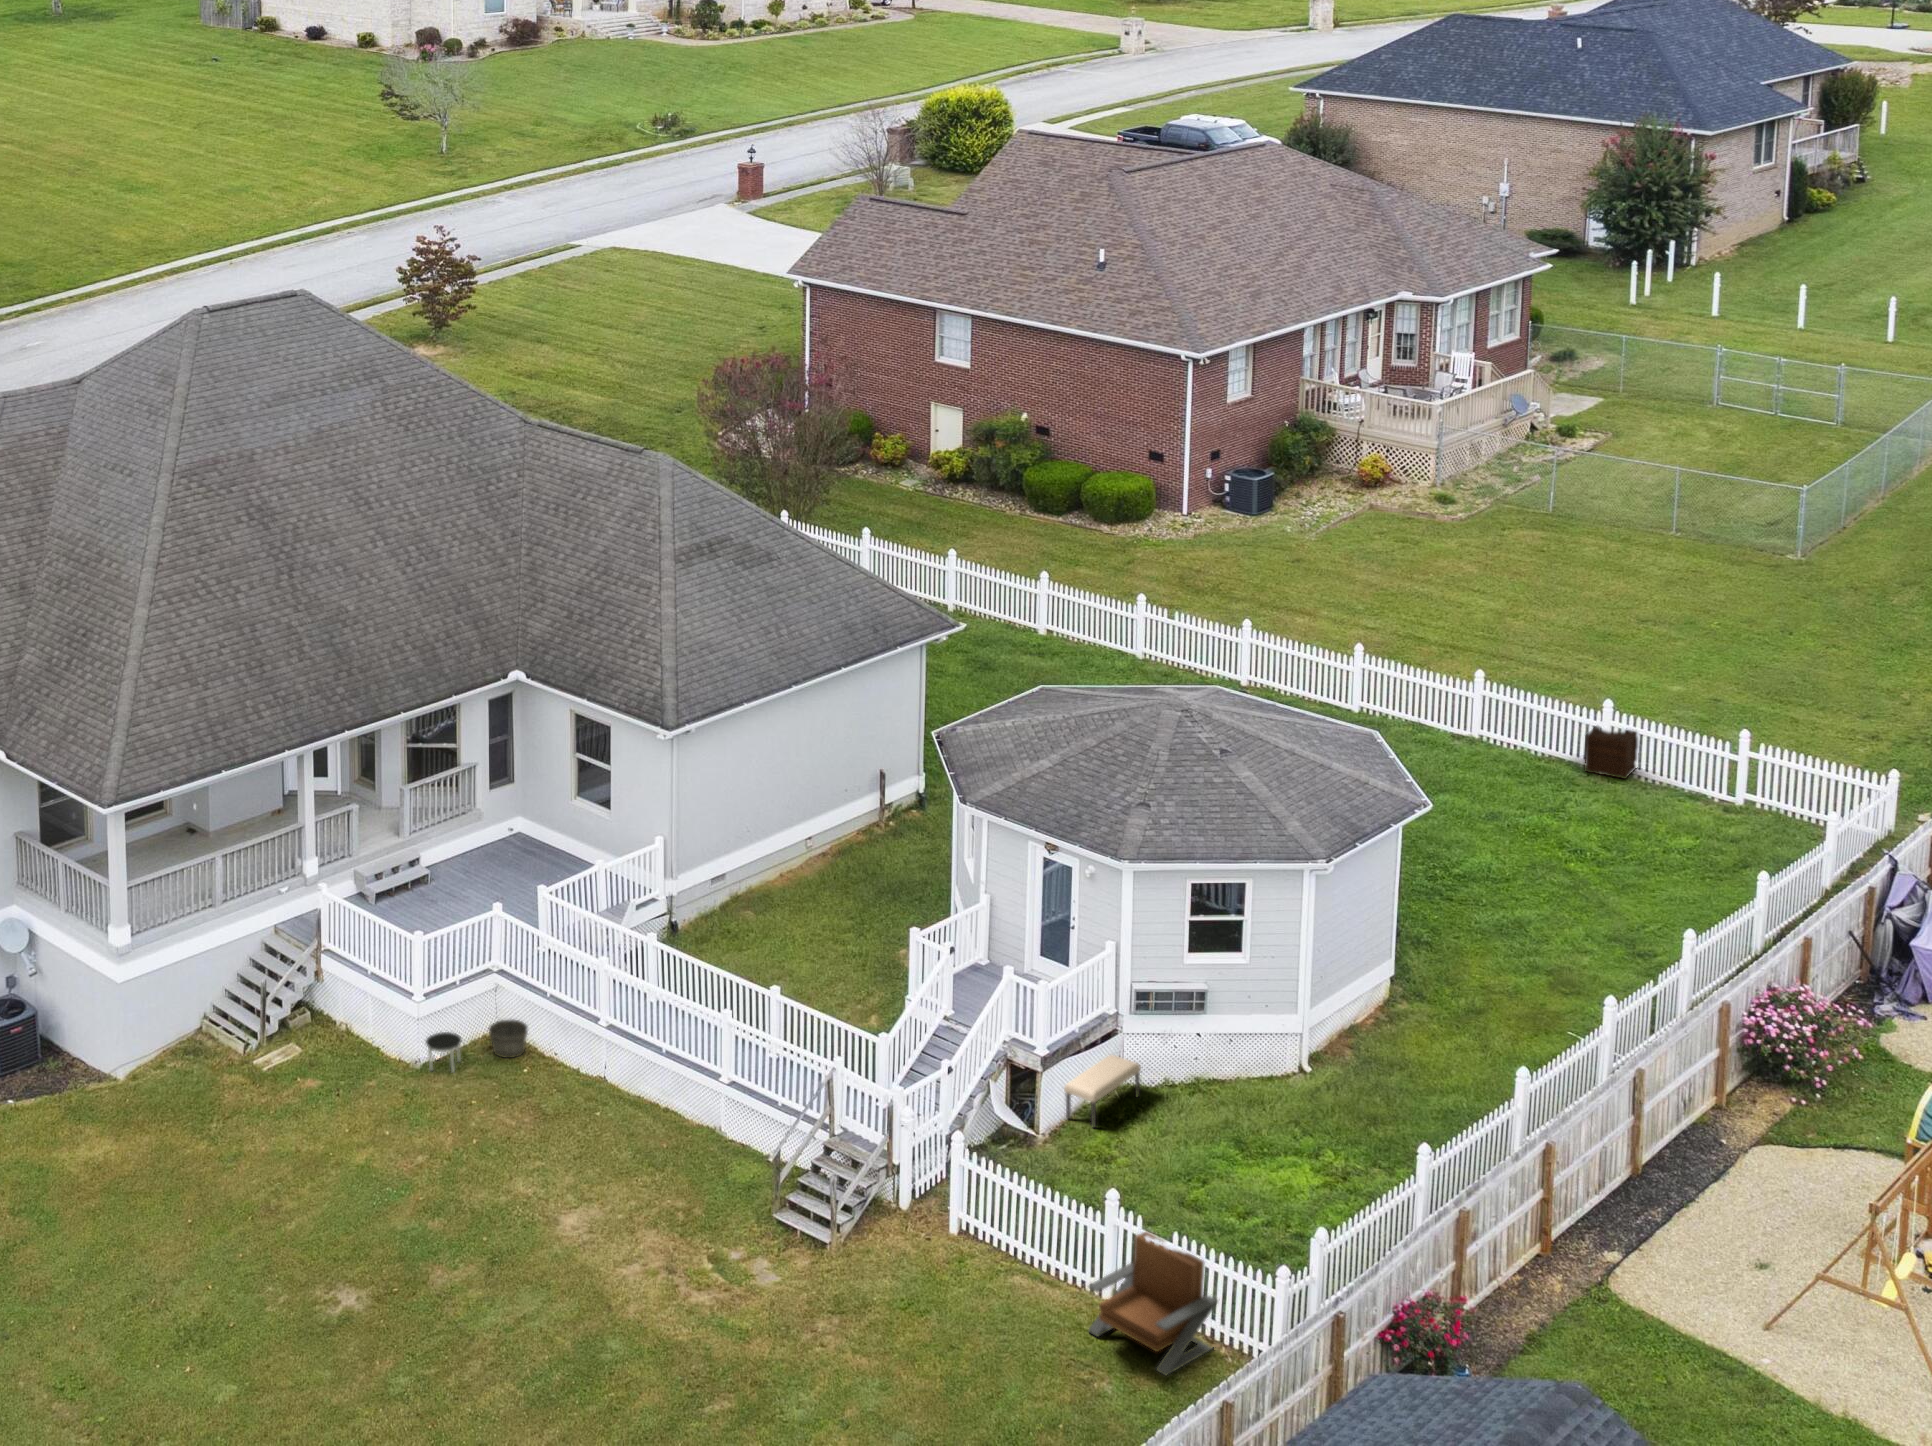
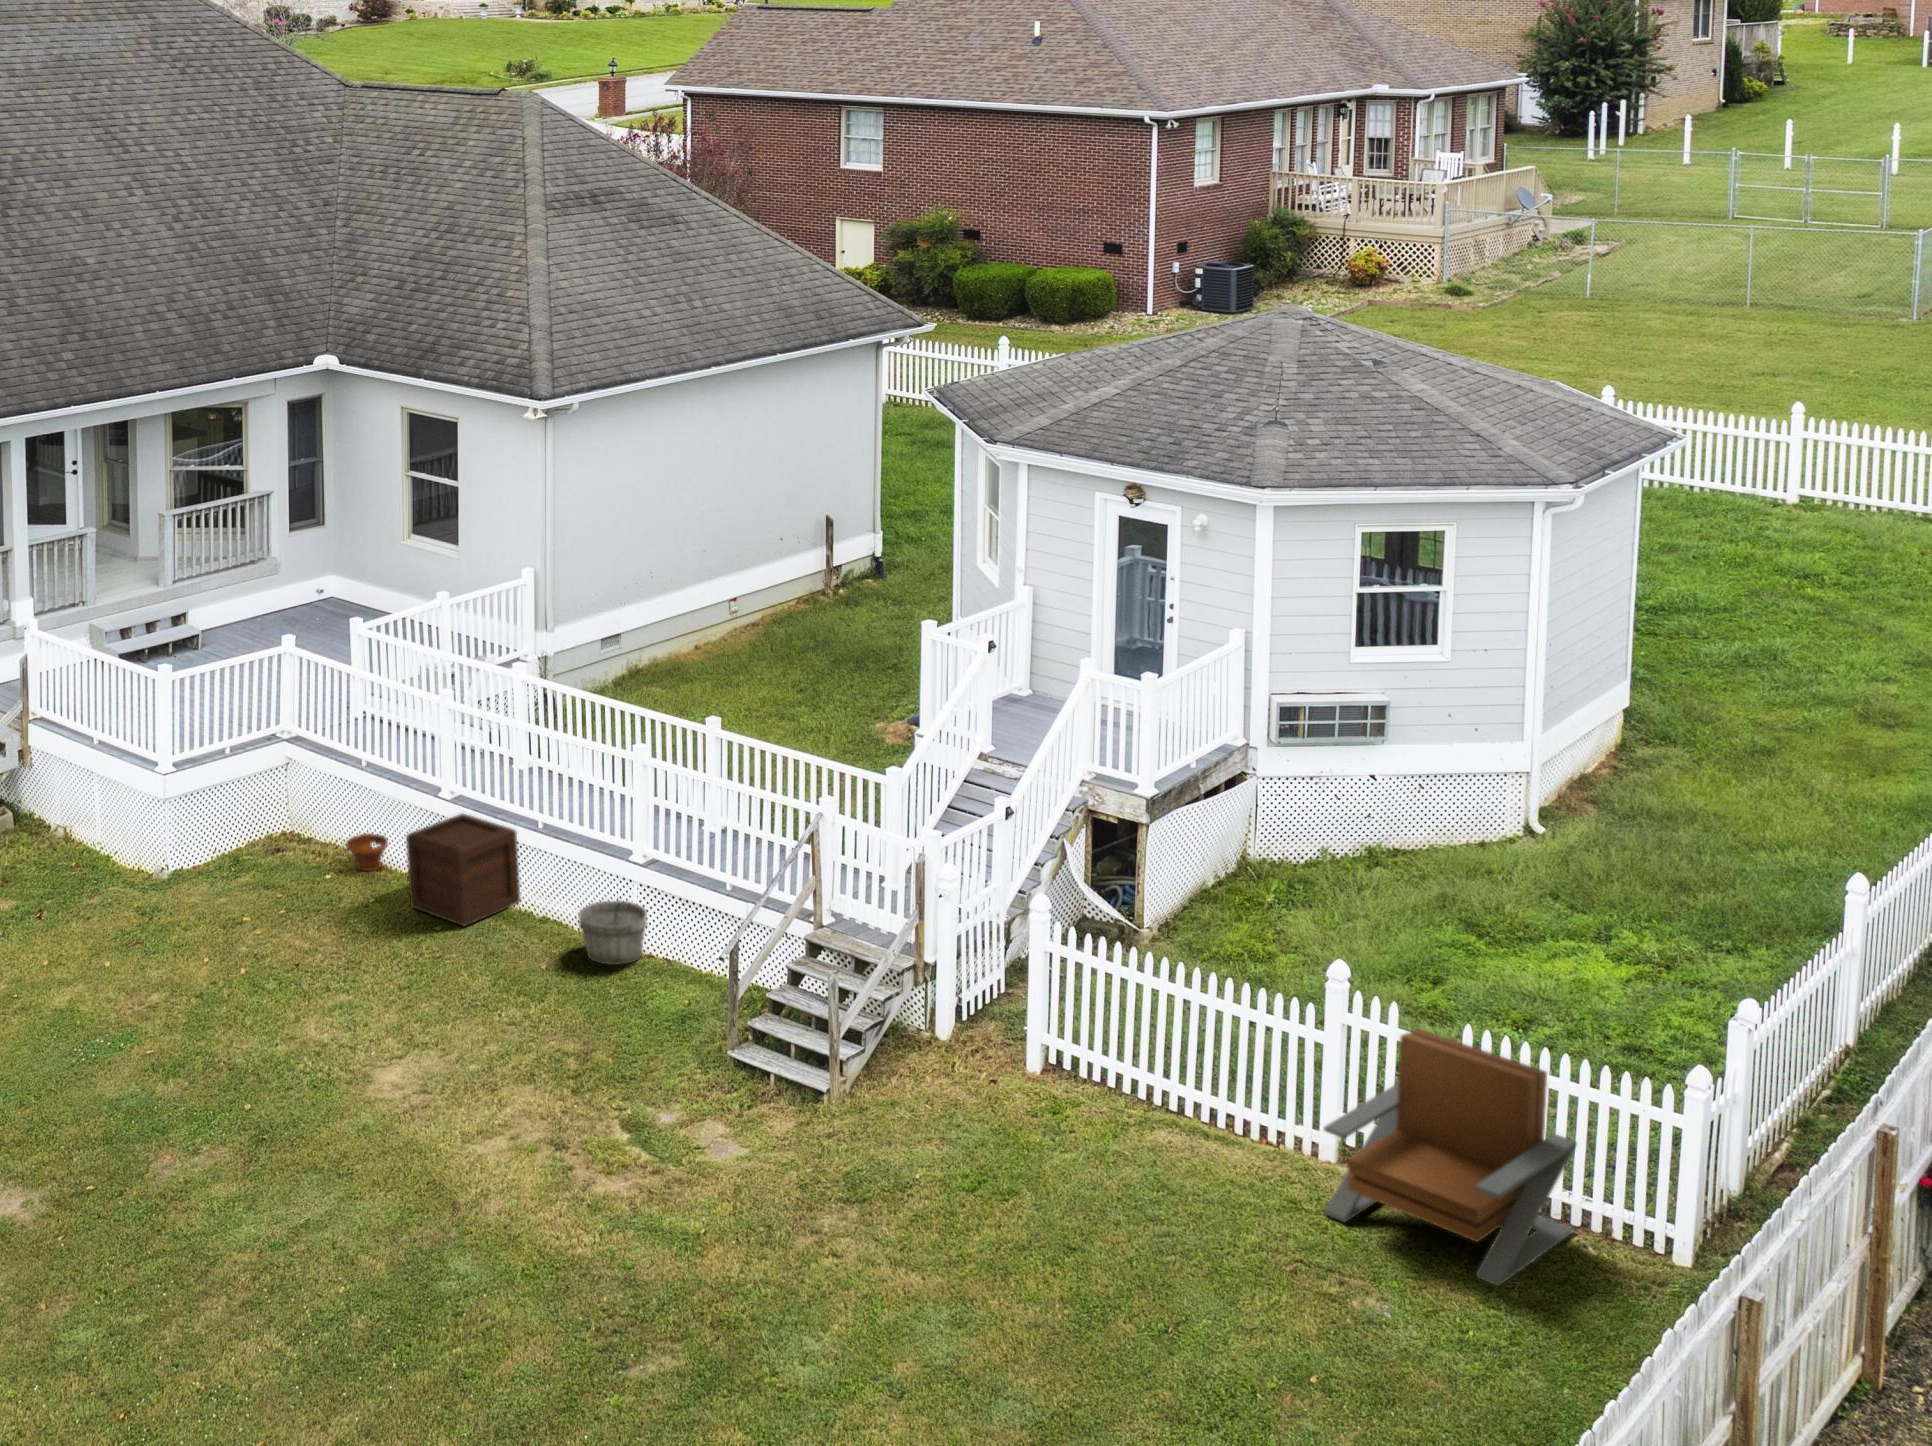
wooden crate: present [1584,726,1639,778] -> present [406,814,521,926]
wooden bucket: present [488,1020,528,1058] -> present [578,901,647,965]
round table: present [426,1032,462,1072] -> none [178,822,233,880]
planter: none [536,1043,564,1070] -> present [346,833,388,871]
bench: present [1064,1055,1141,1127] -> none [1174,814,1286,919]

